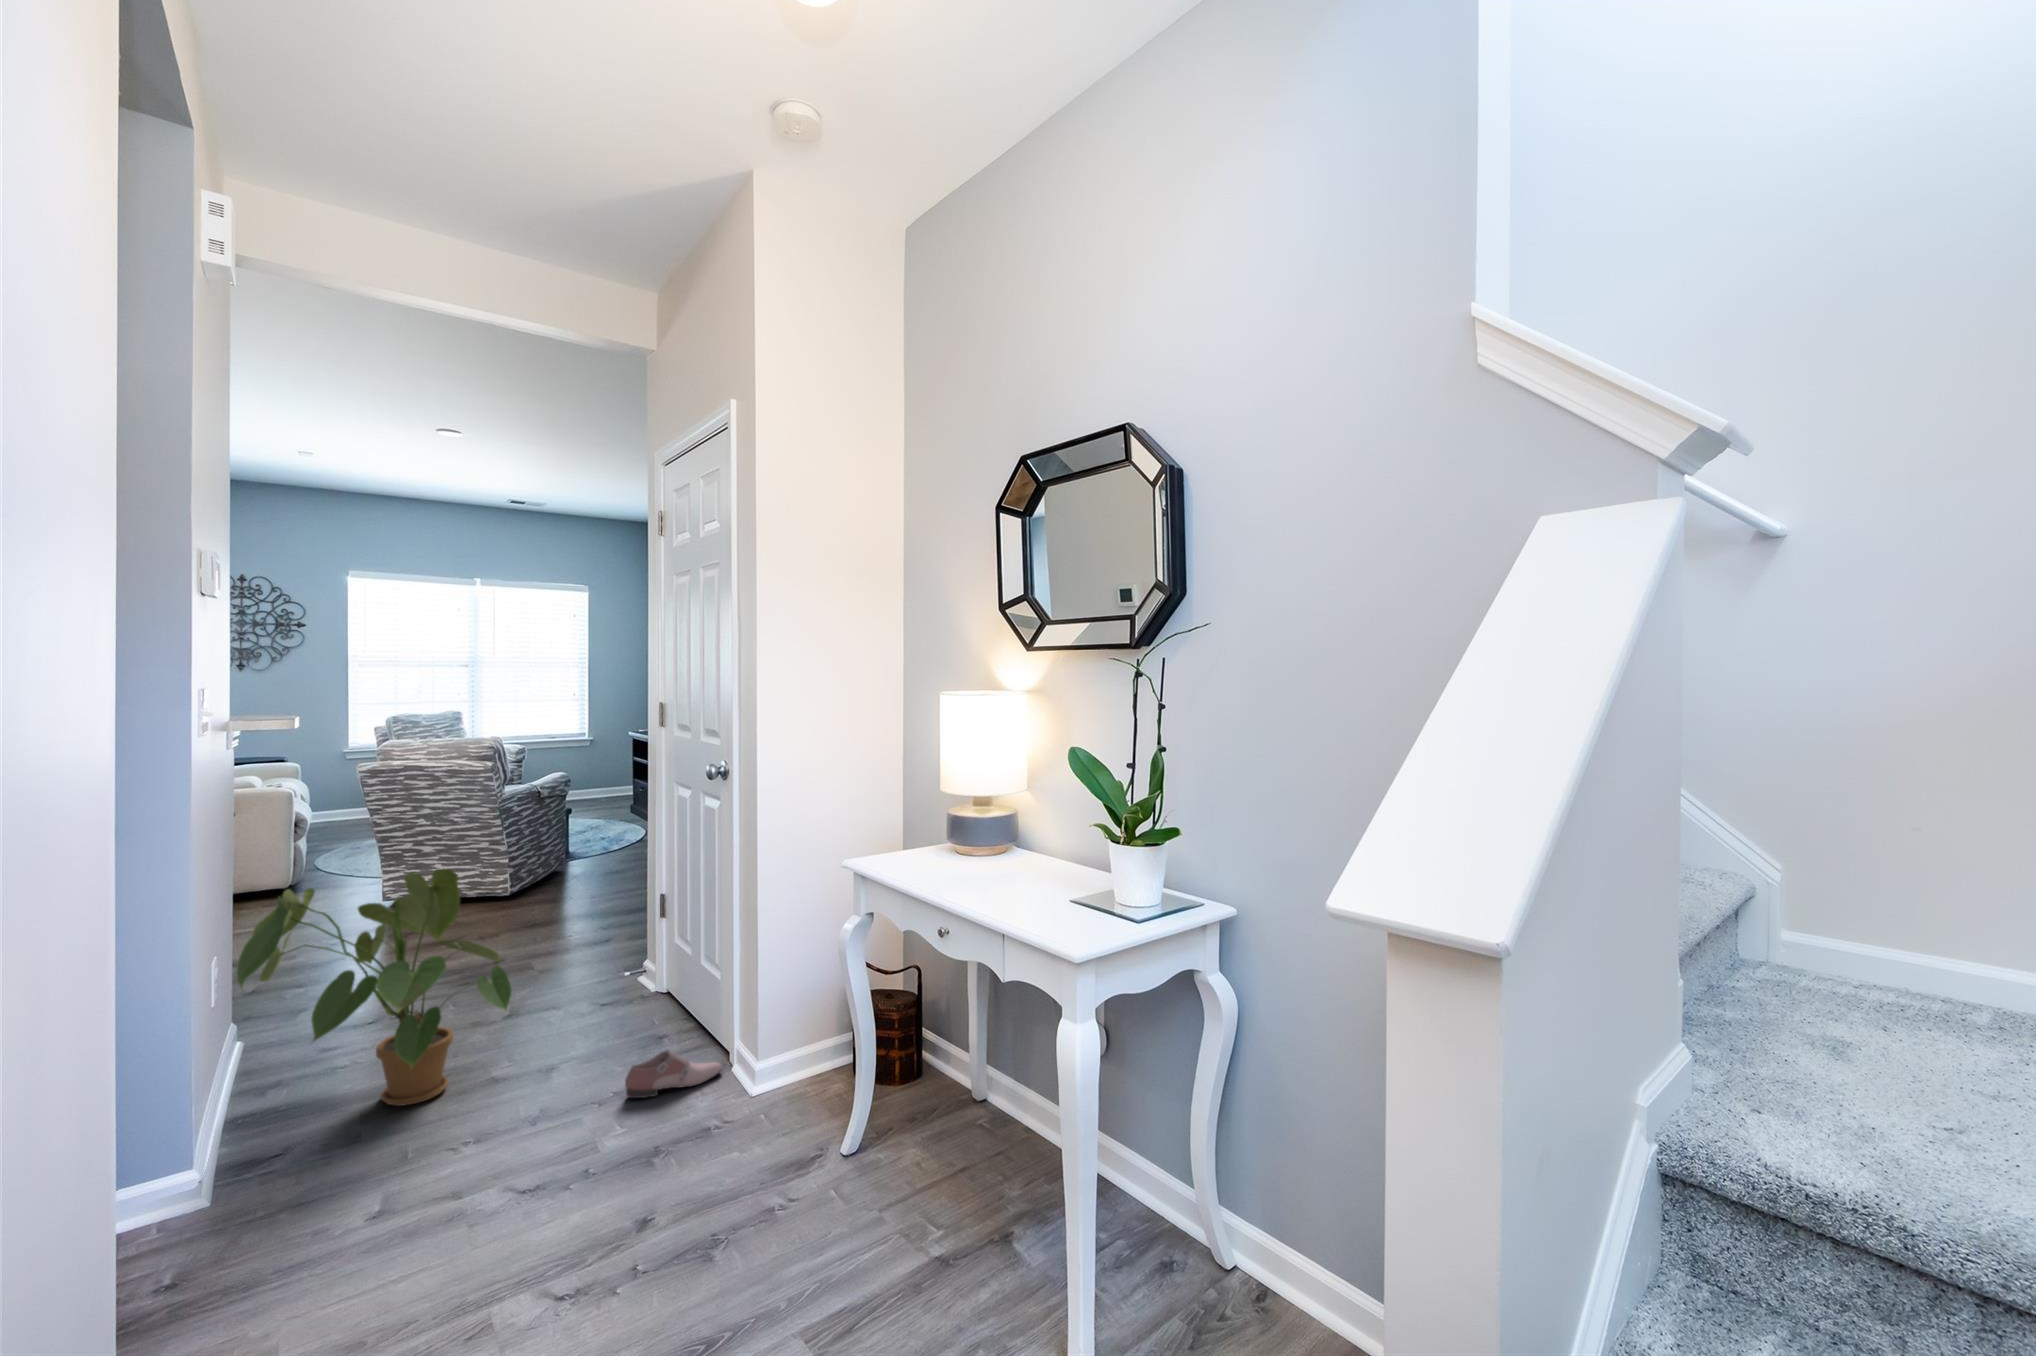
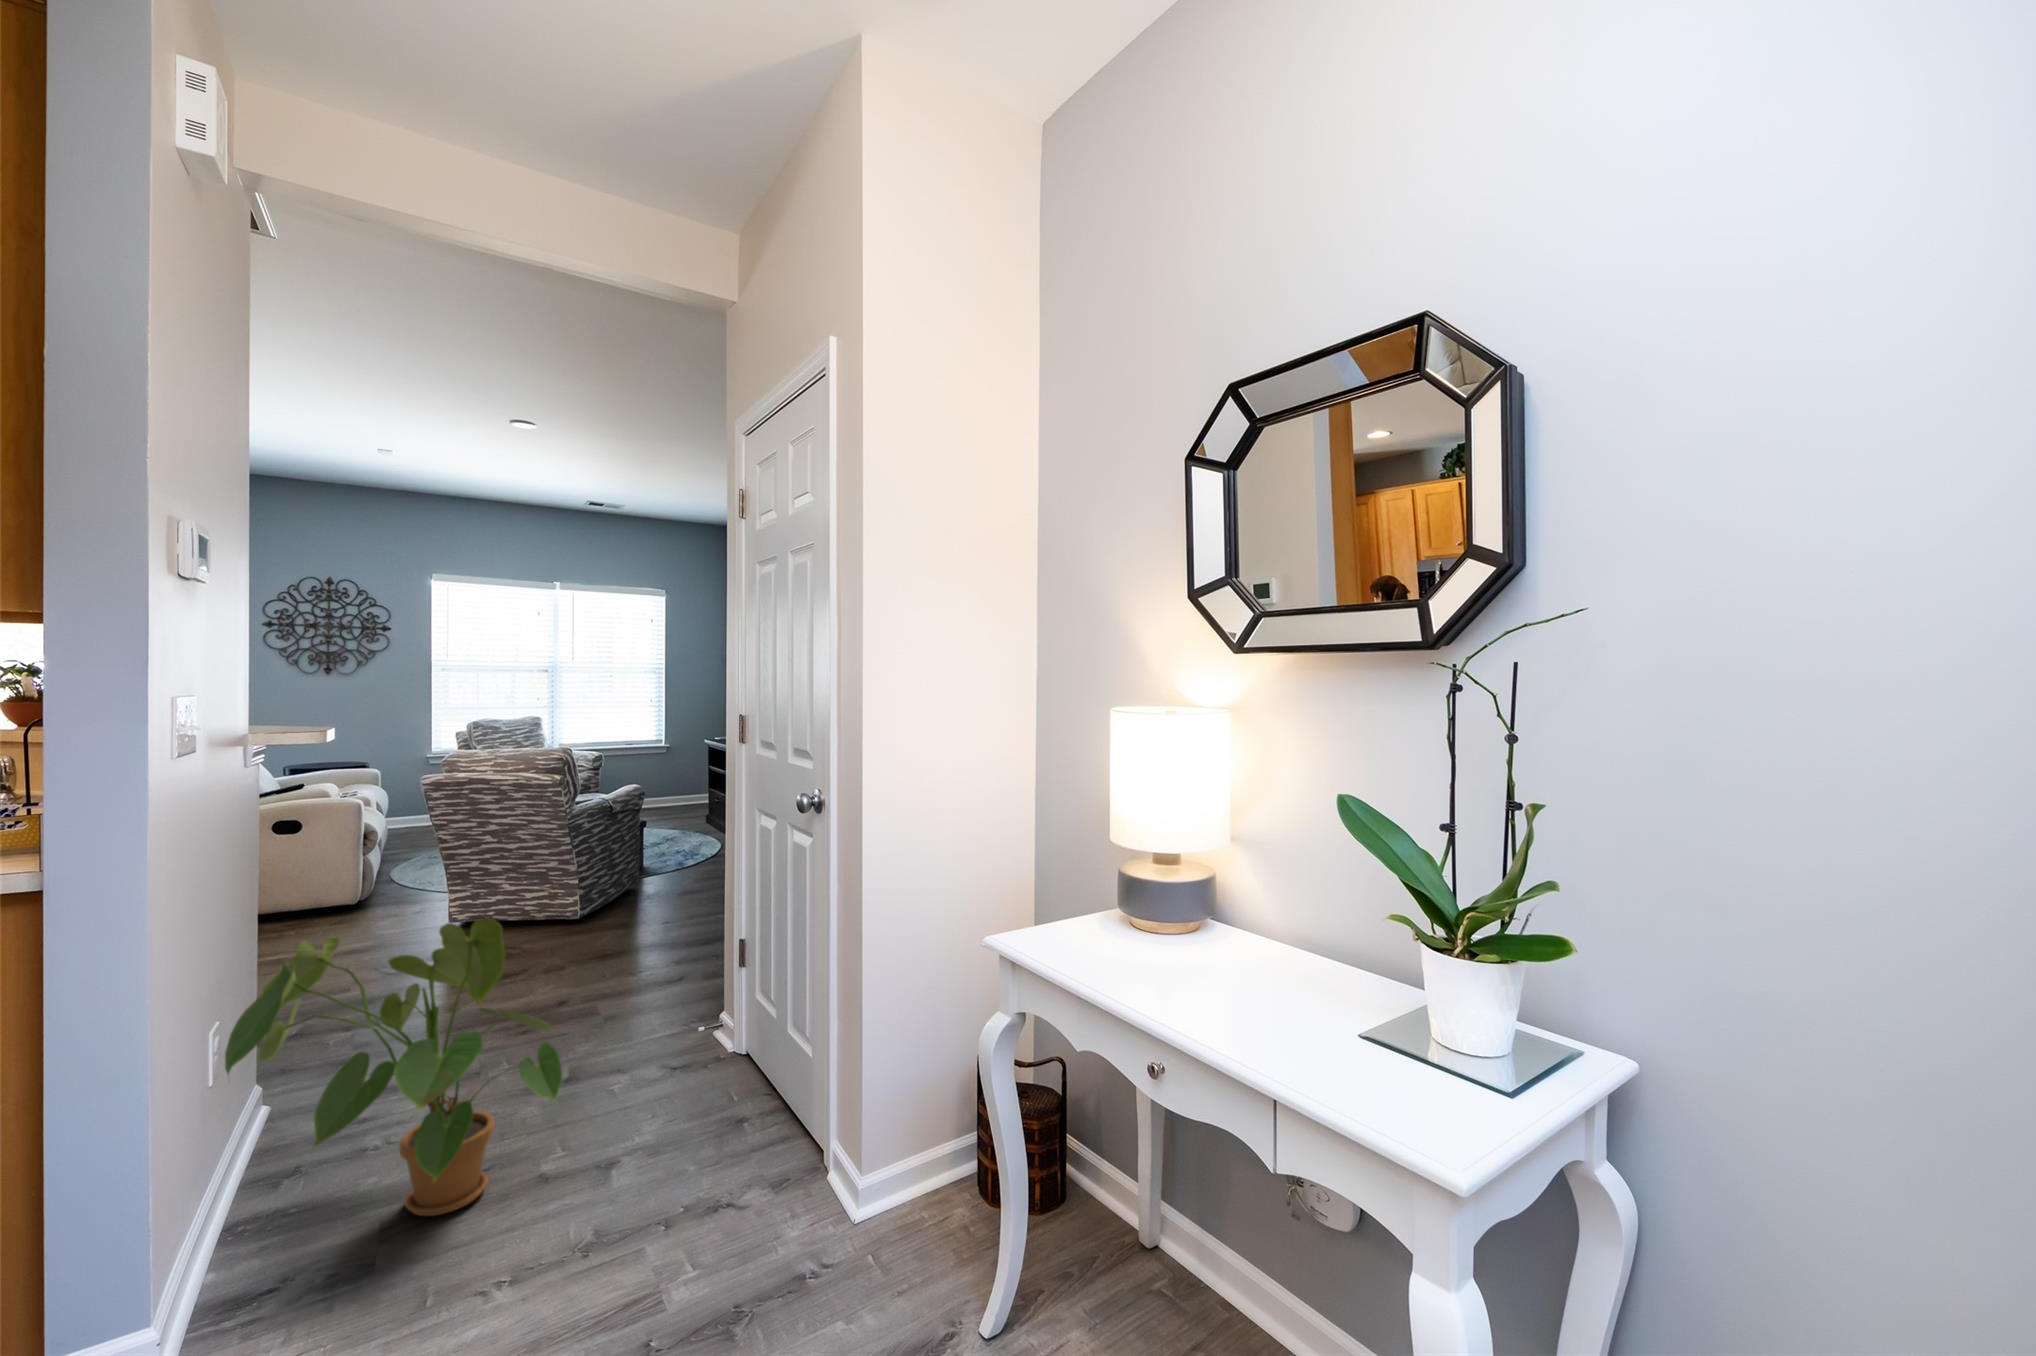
shoe: present [625,1050,722,1098] -> none [698,1153,816,1218]

